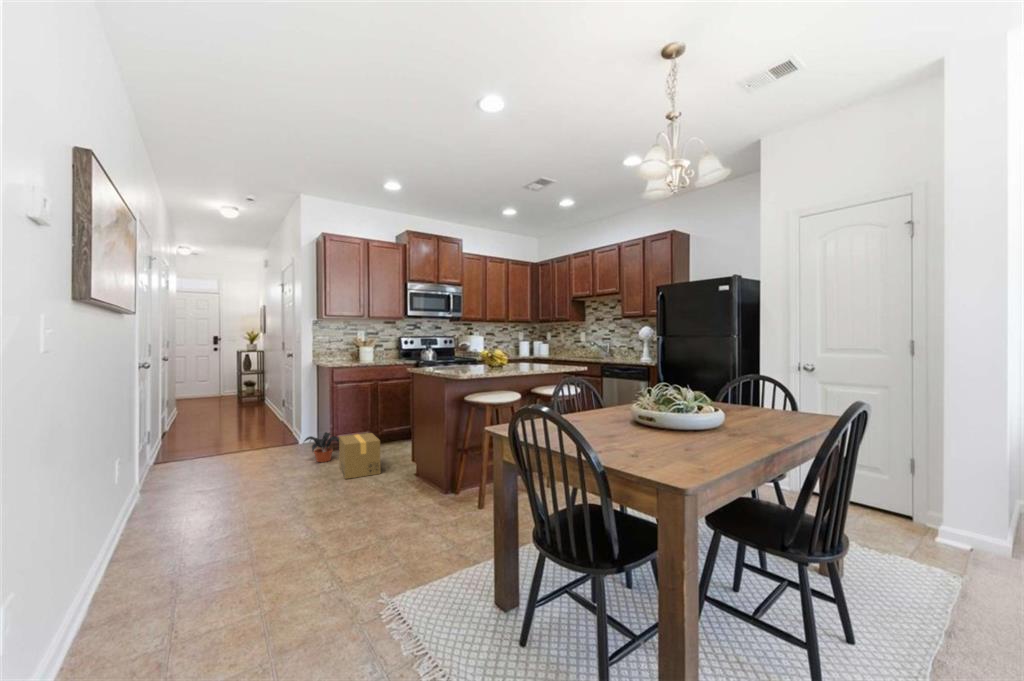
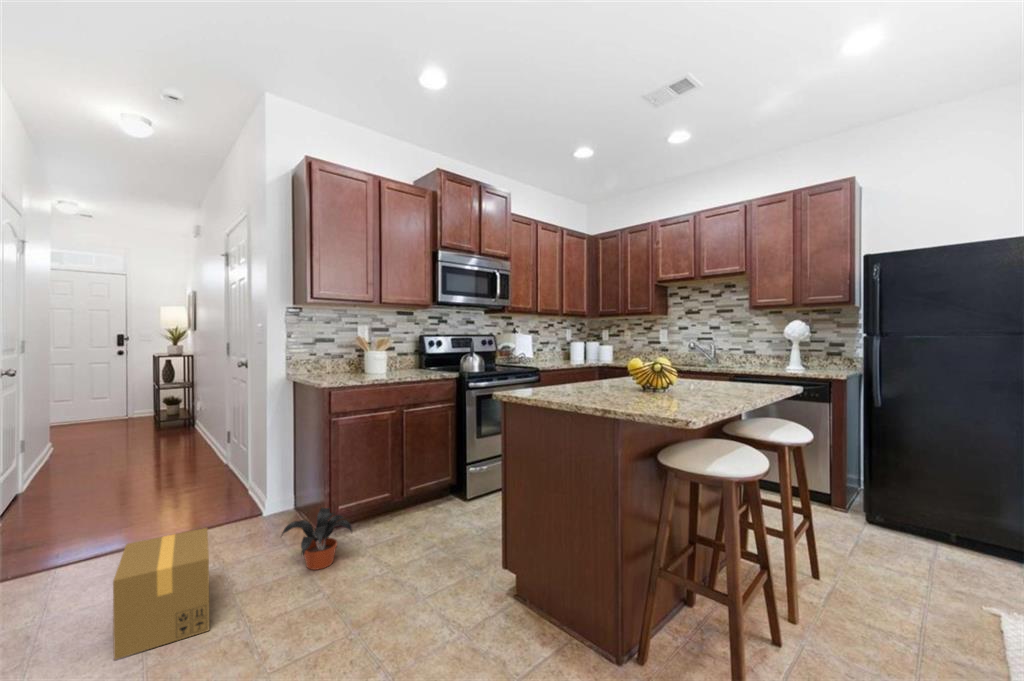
cardboard box: present [339,433,380,479] -> present [113,528,209,660]

